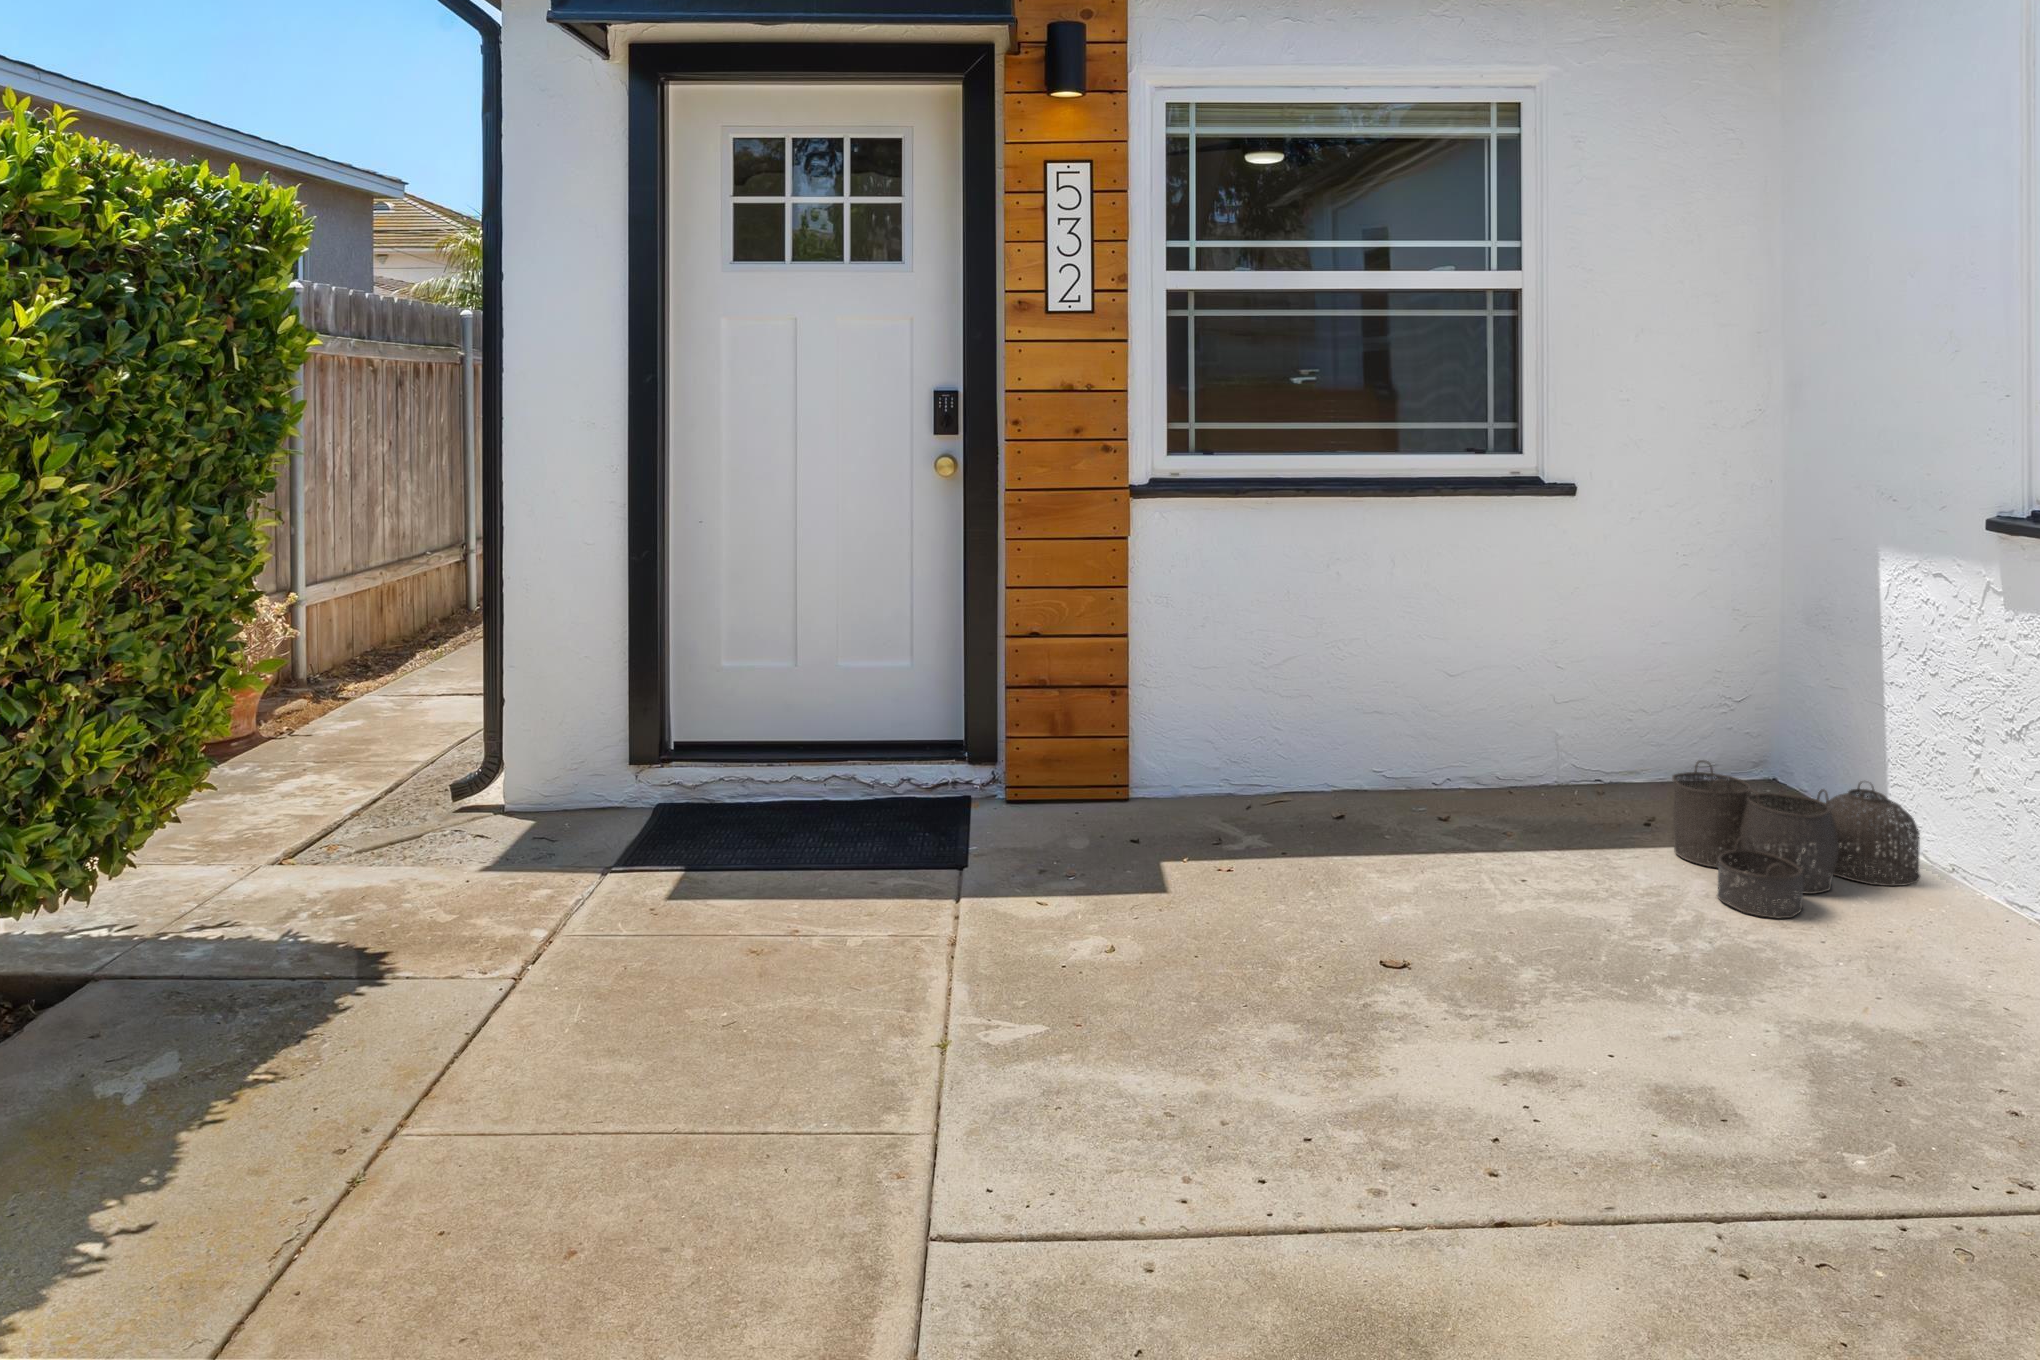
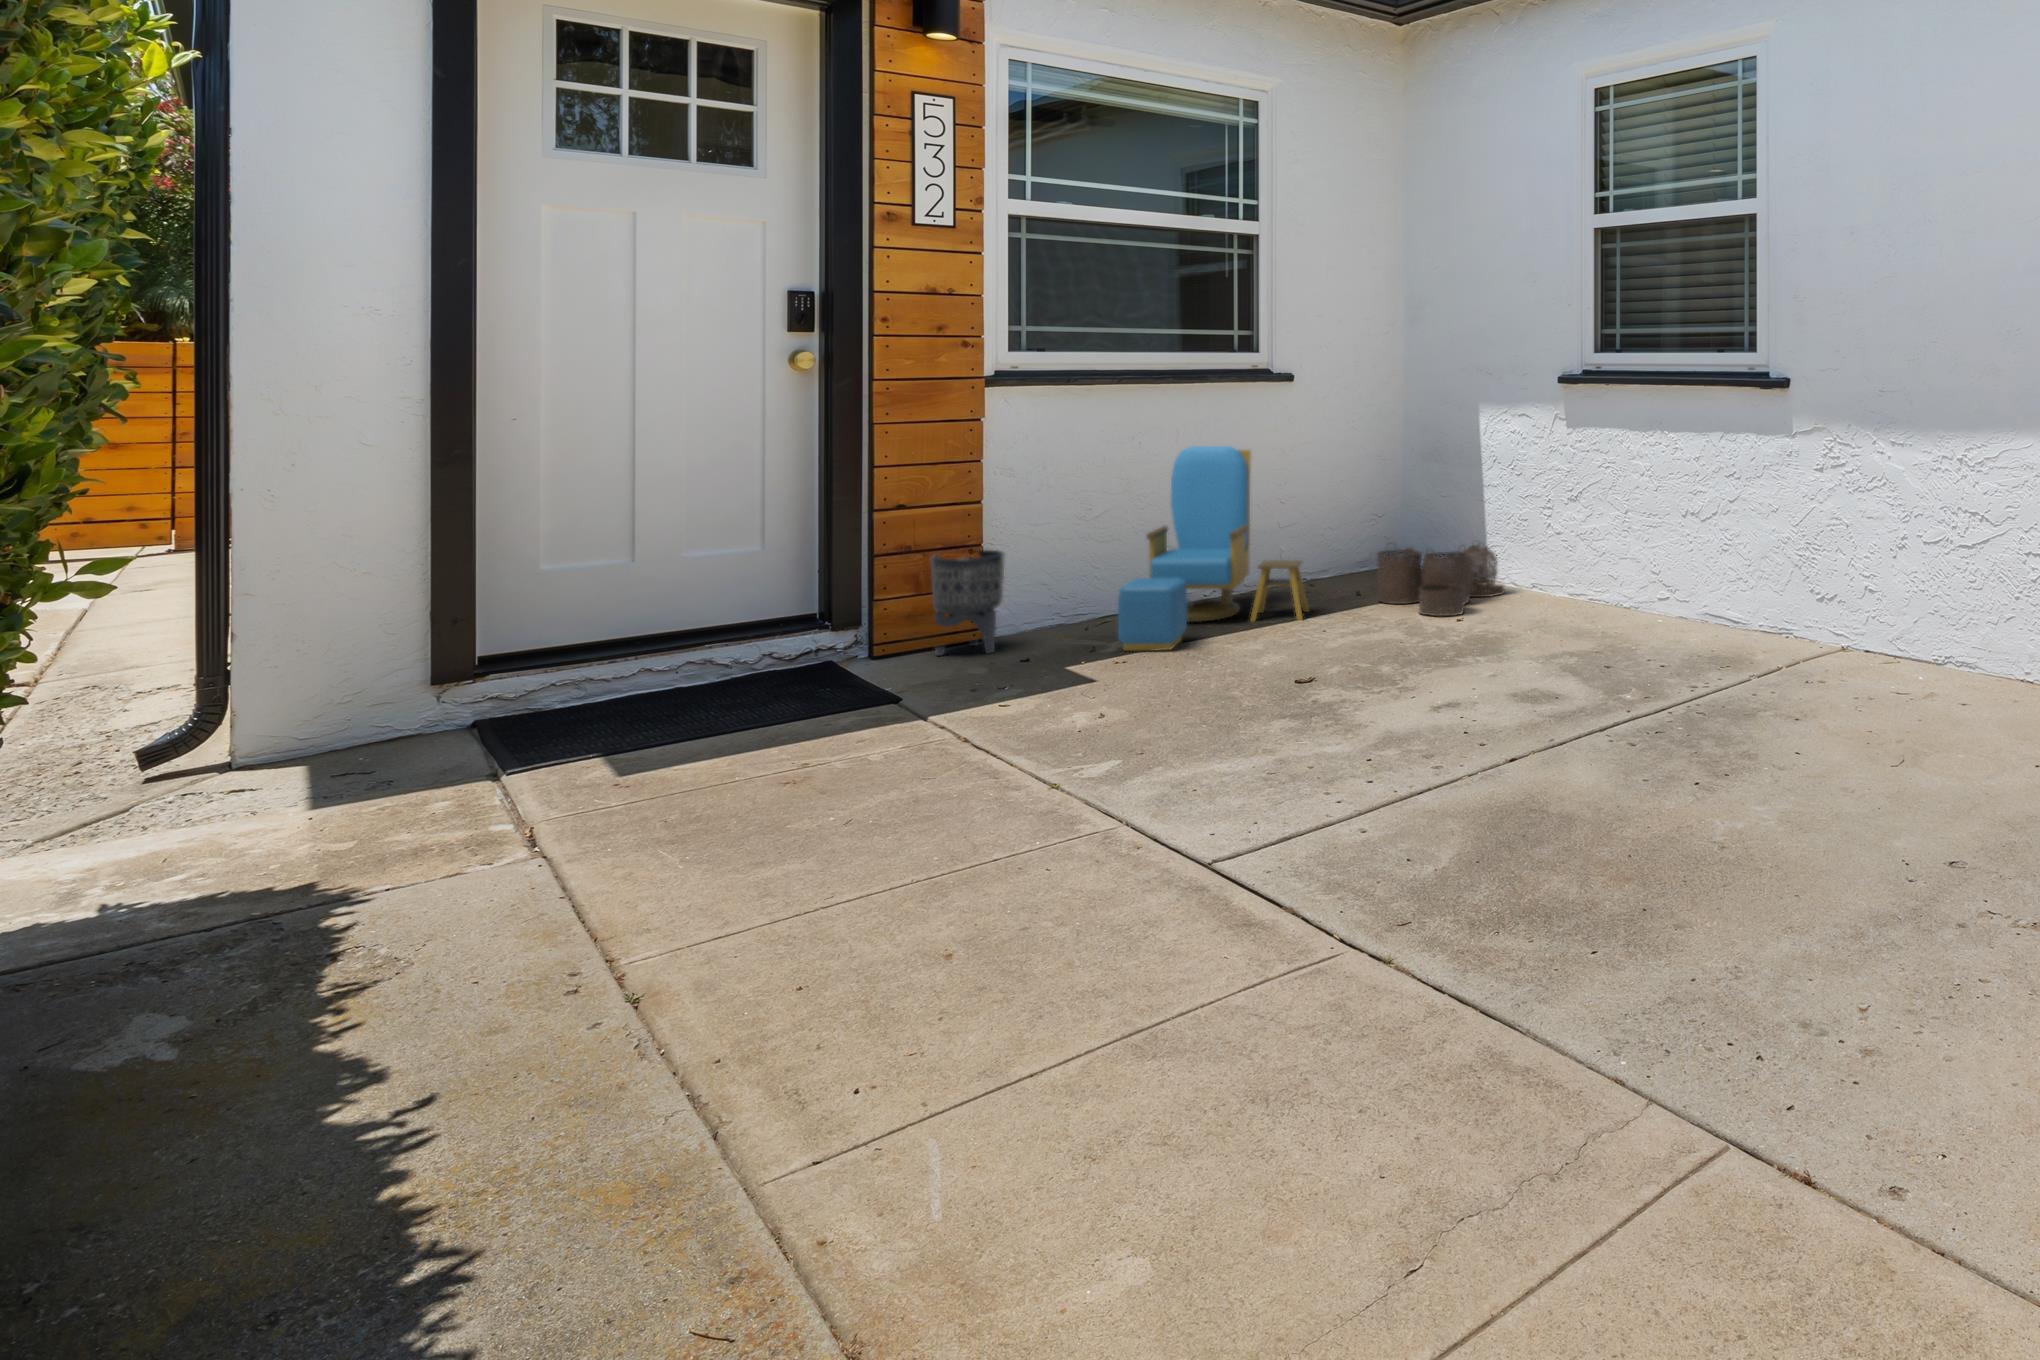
armchair: none [1236,584,1553,881] -> present [1118,446,1309,651]
planter: none [1050,694,1132,829] -> present [931,550,1005,656]

